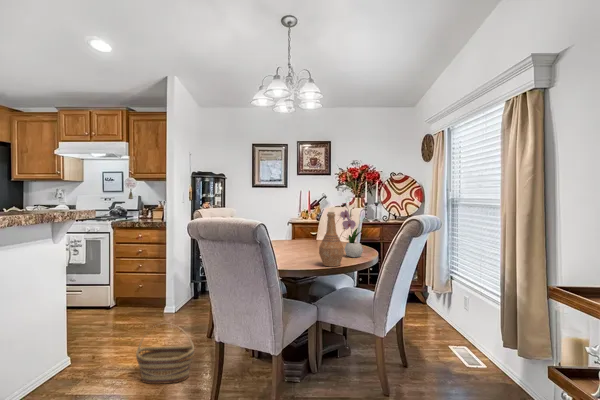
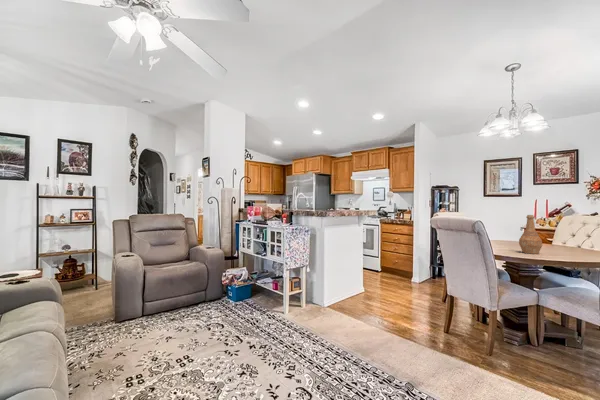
flower arrangement: present [341,203,363,257] -> none [548,209,576,253]
basket: present [136,325,194,384] -> none [397,276,430,311]

